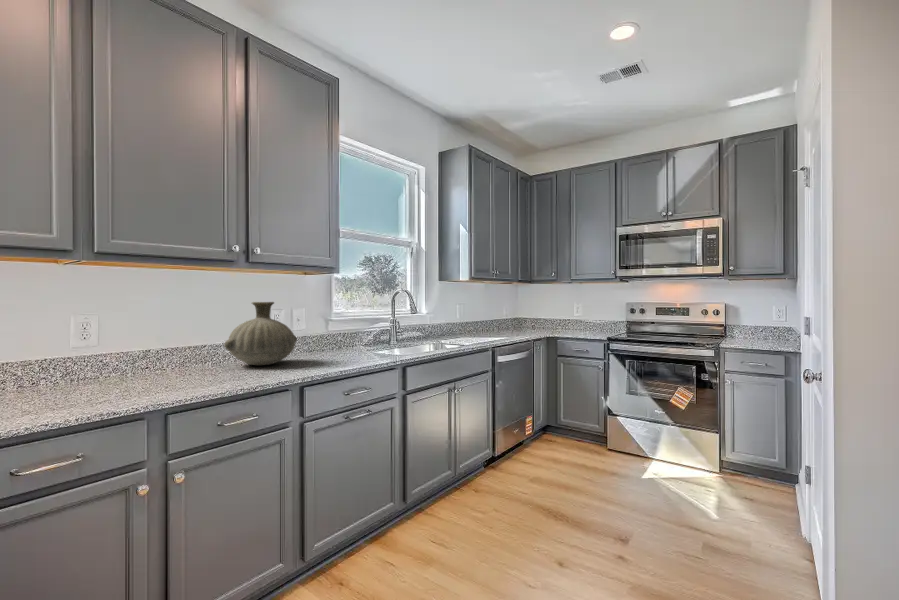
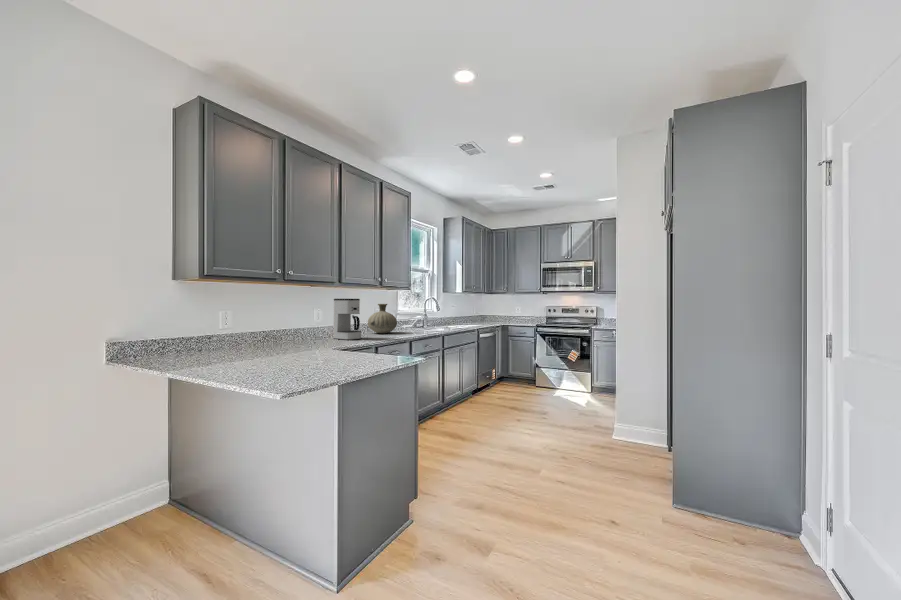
coffee maker: none [81,290,156,396] -> present [334,299,361,340]

